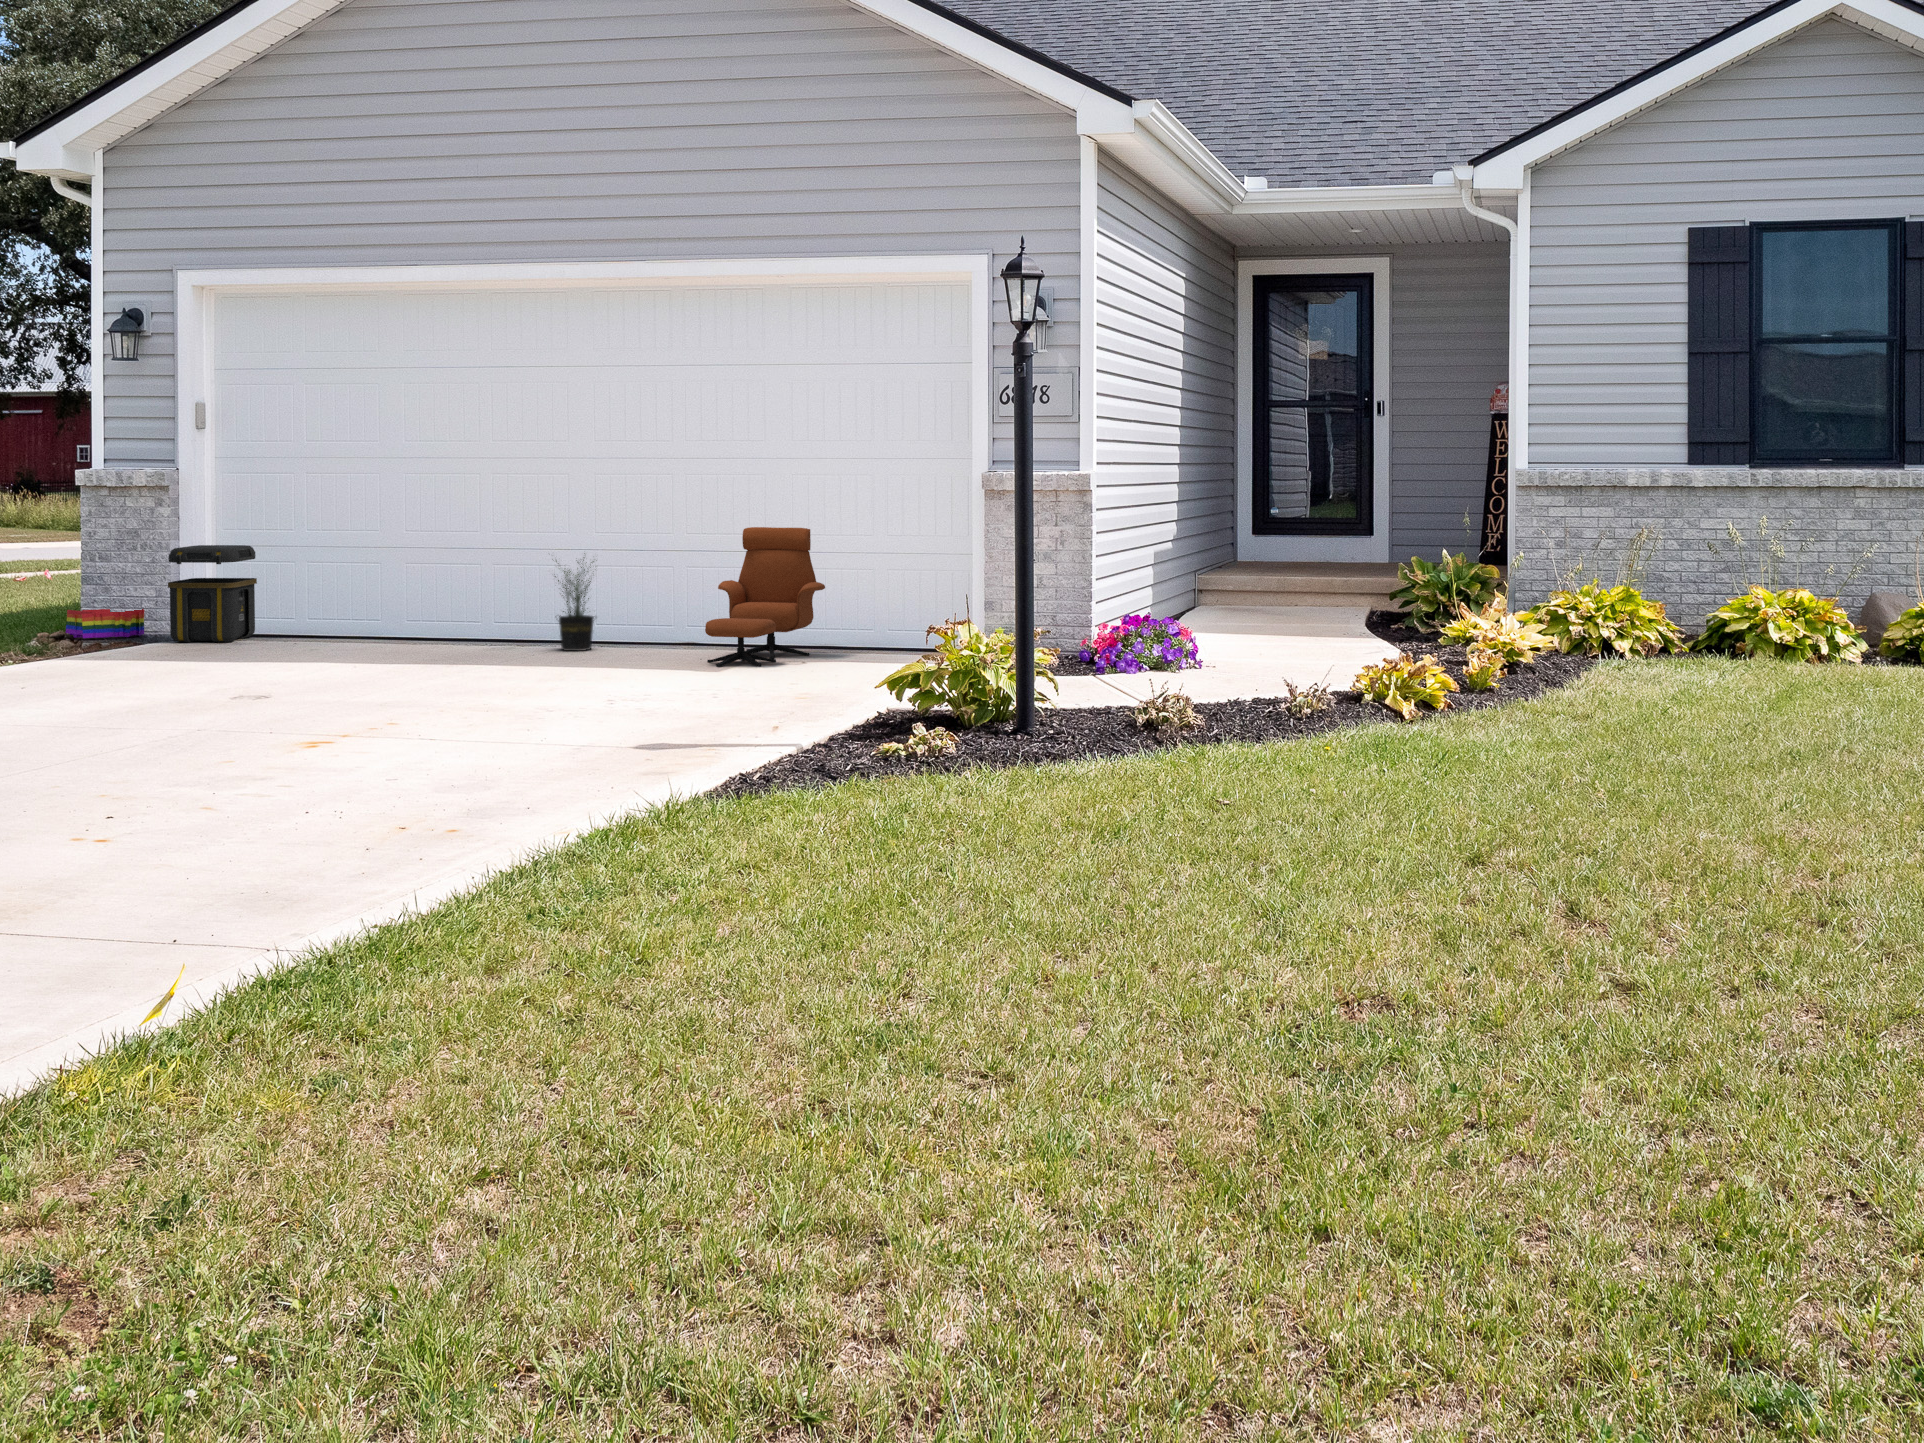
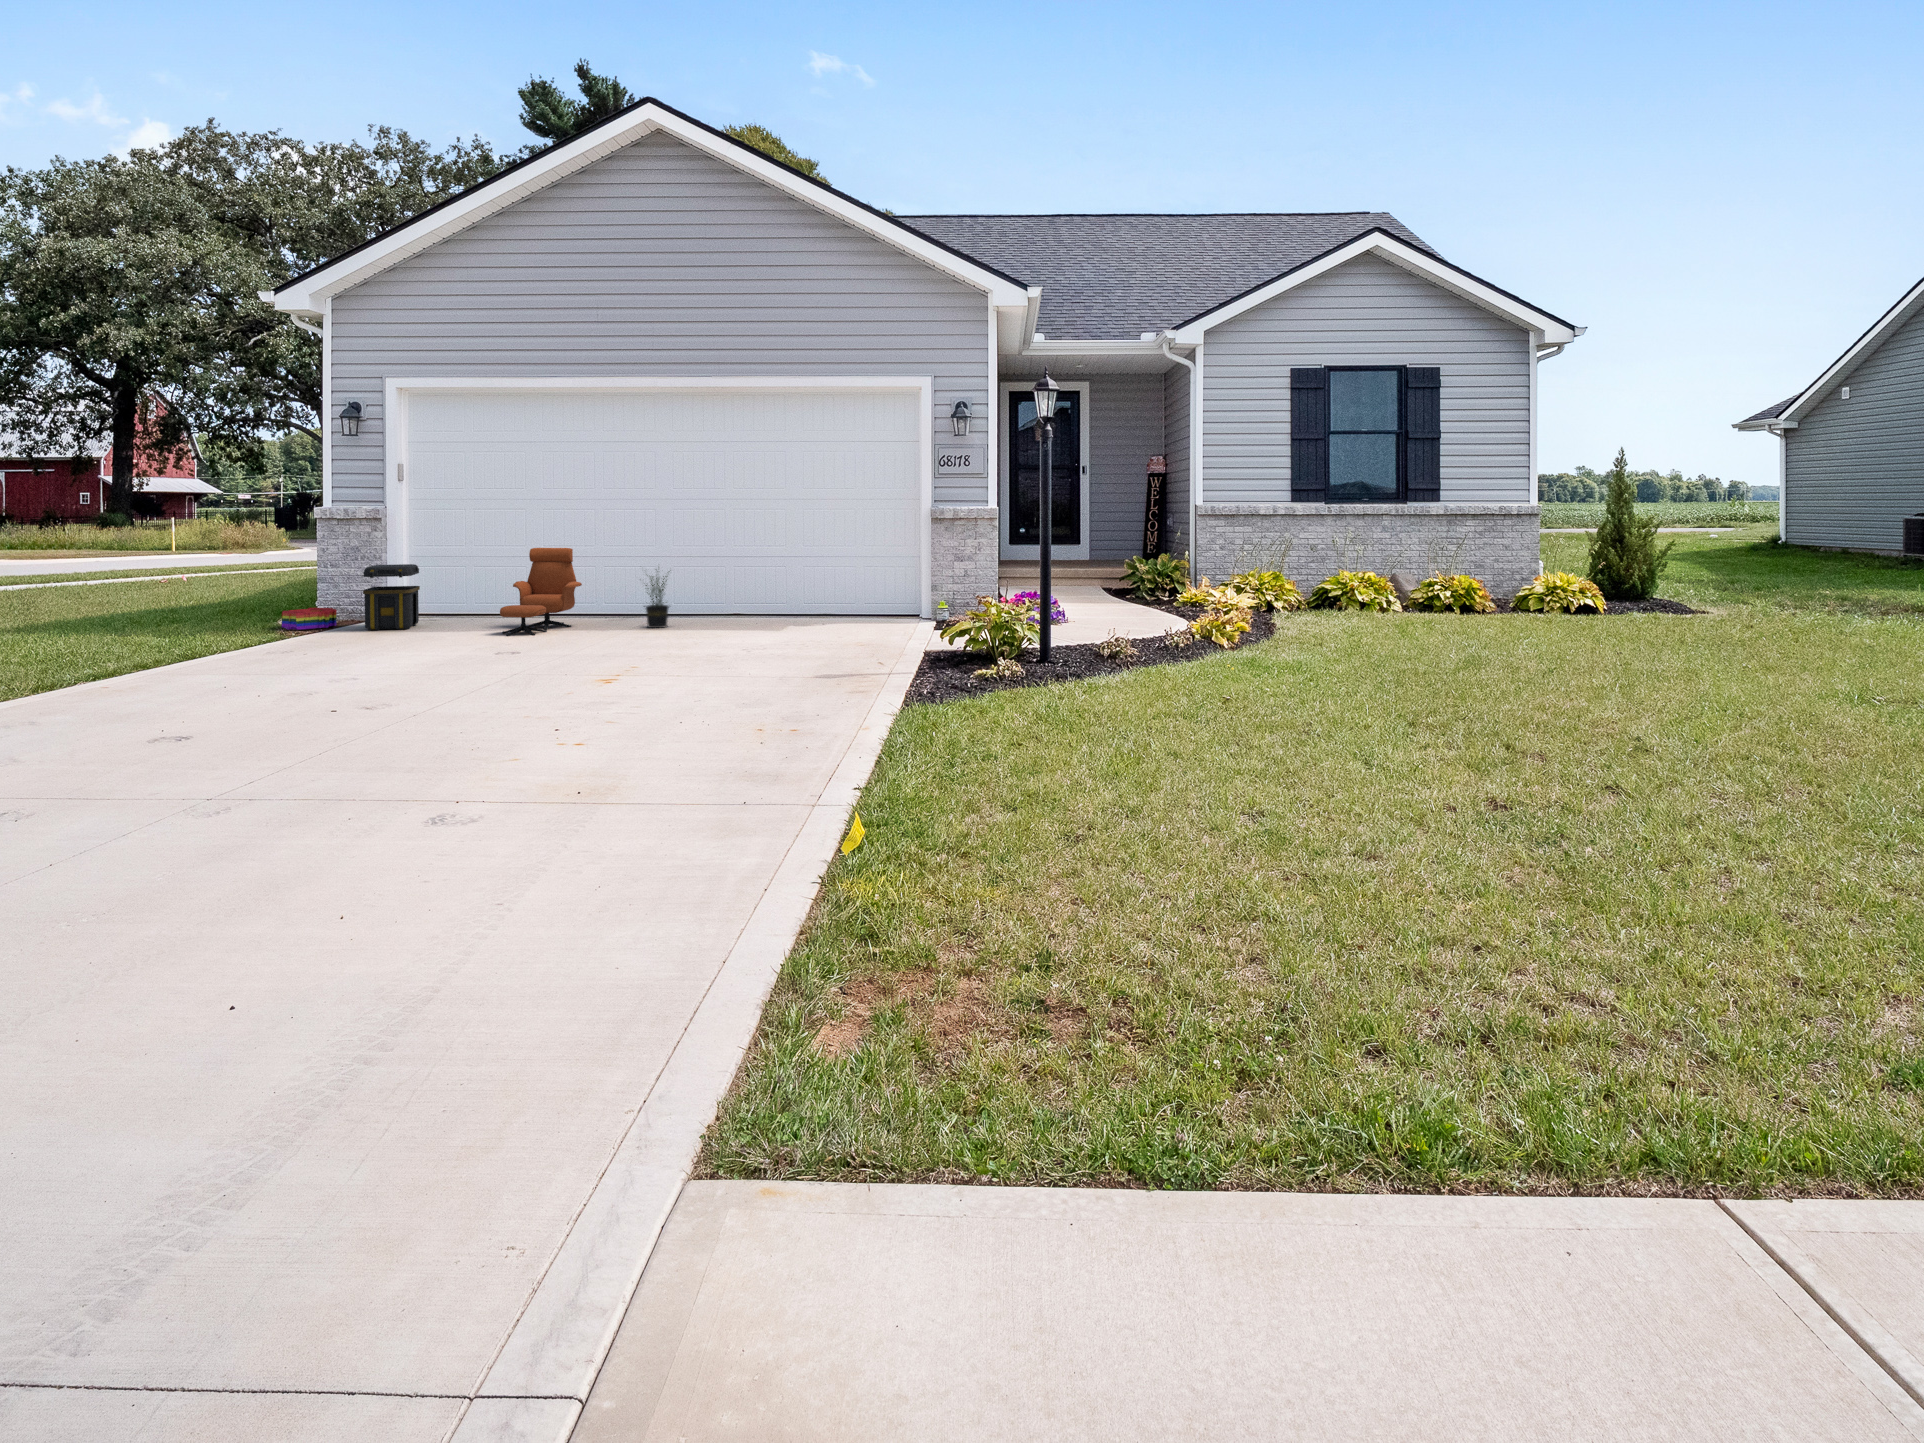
lounge chair: present [705,527,825,667] -> present [500,548,582,636]

